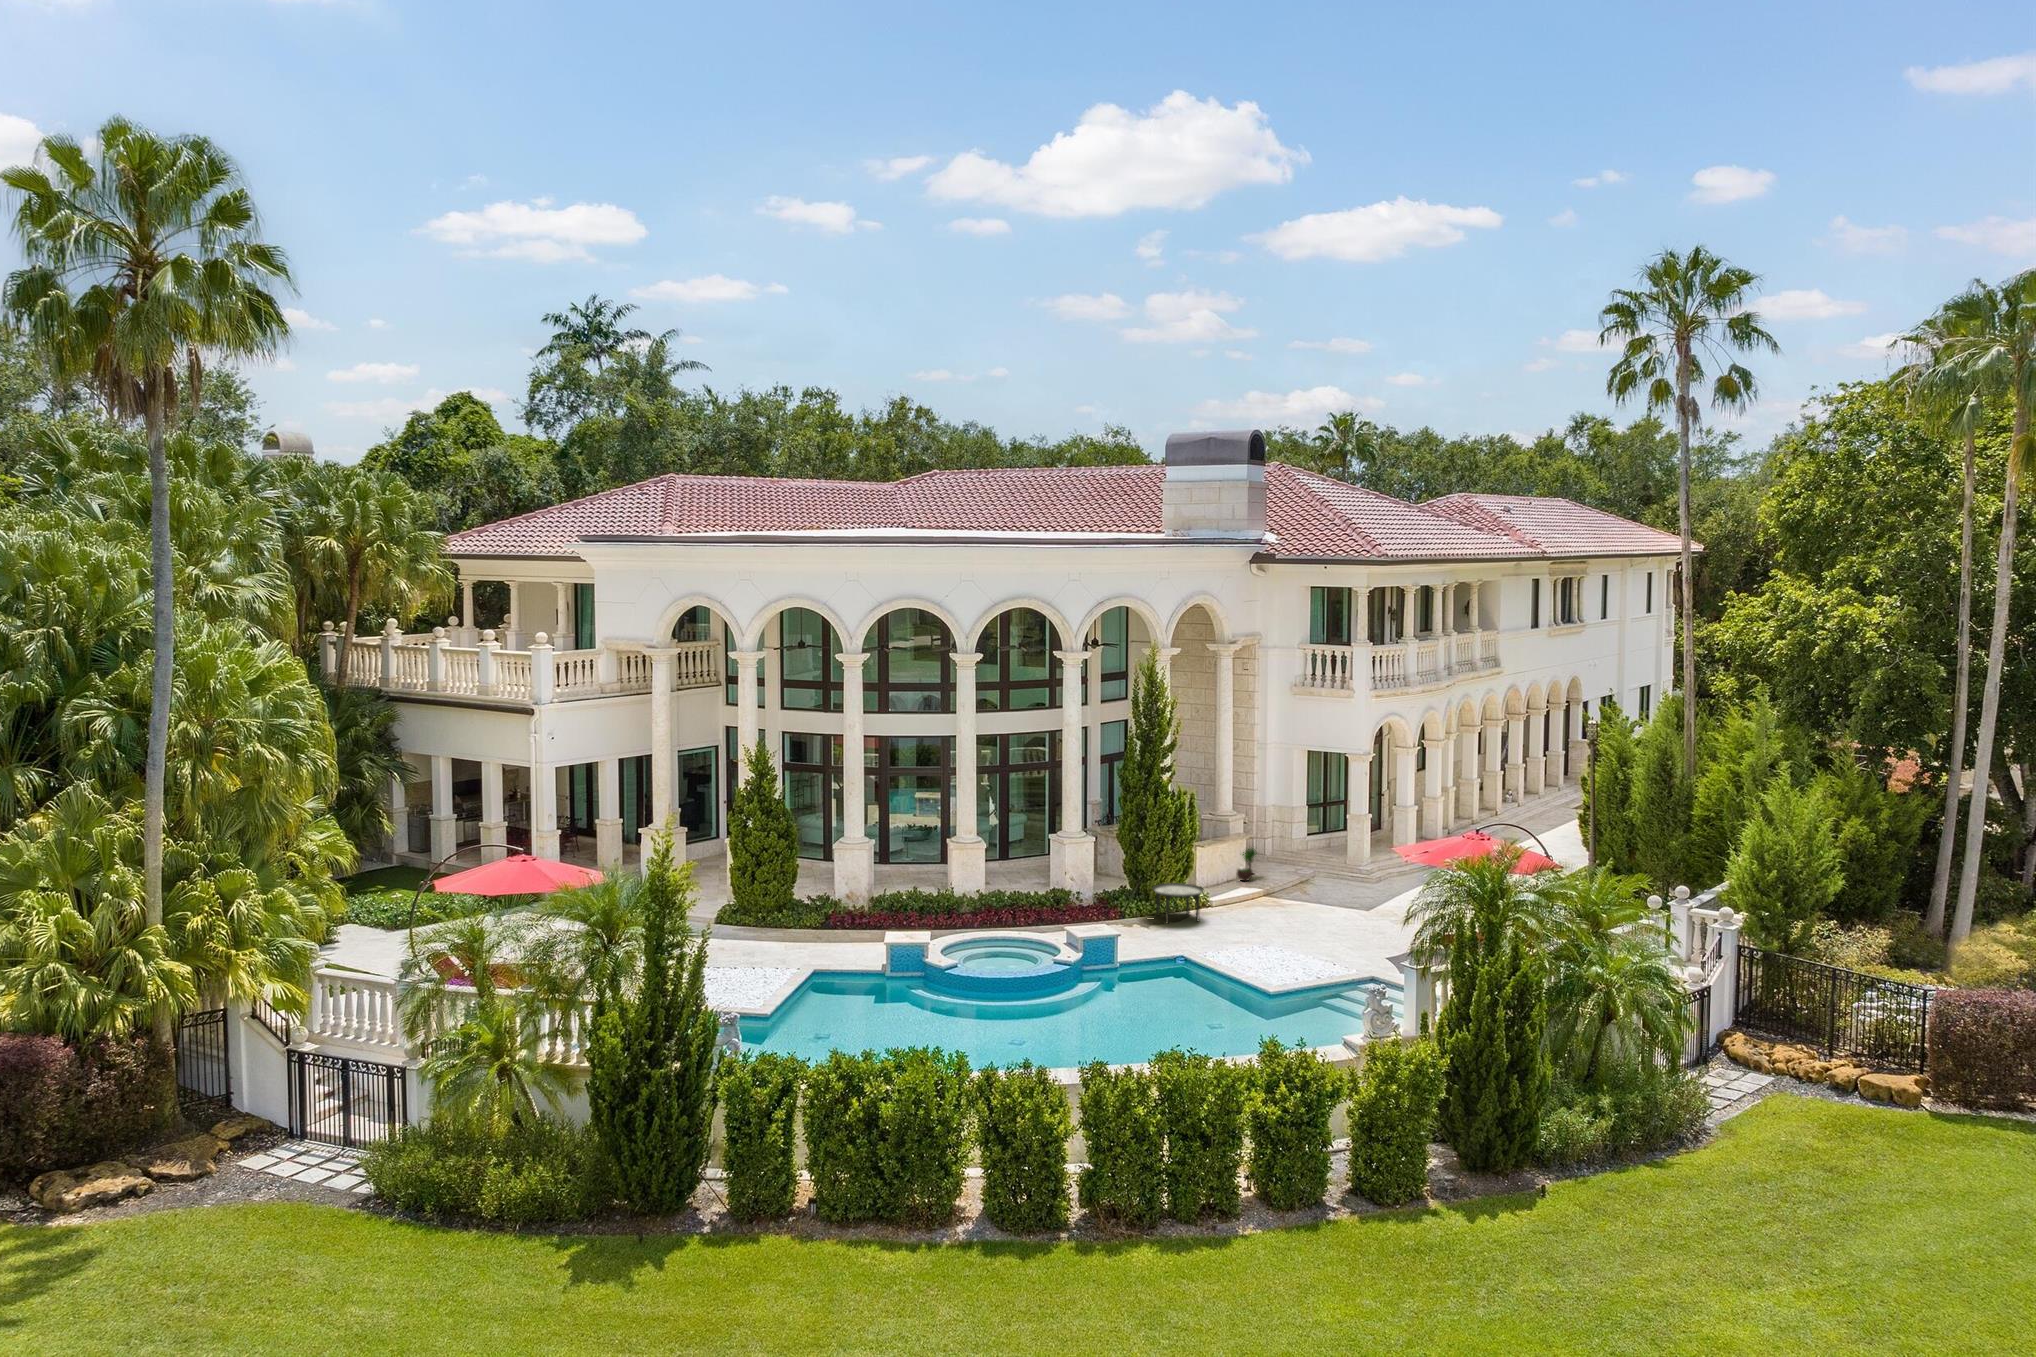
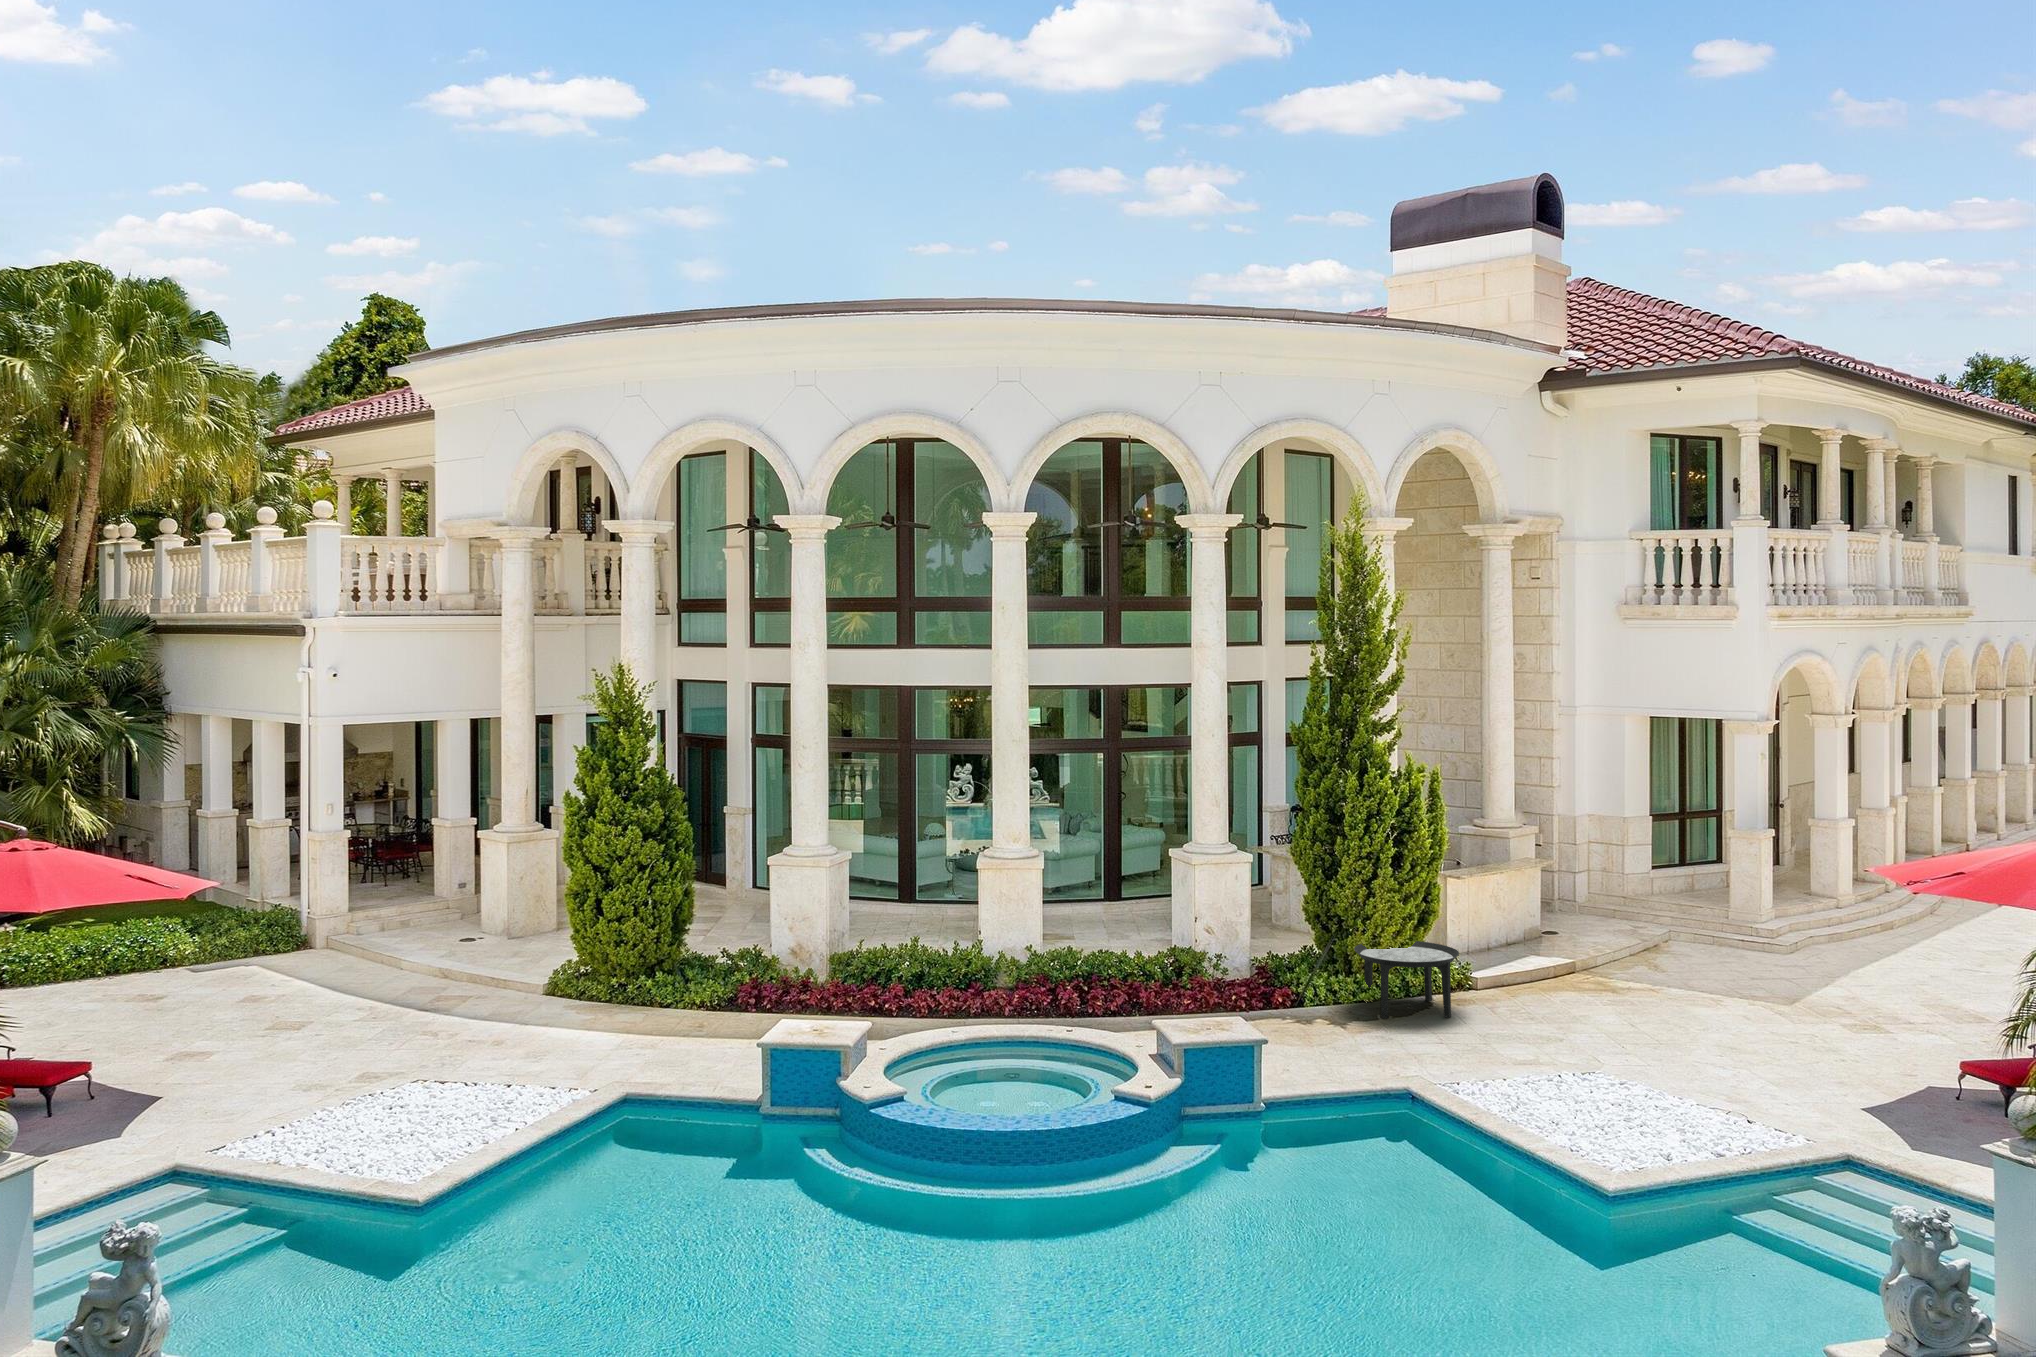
potted tree: present [1237,848,1257,881] -> none [1527,878,1566,943]

